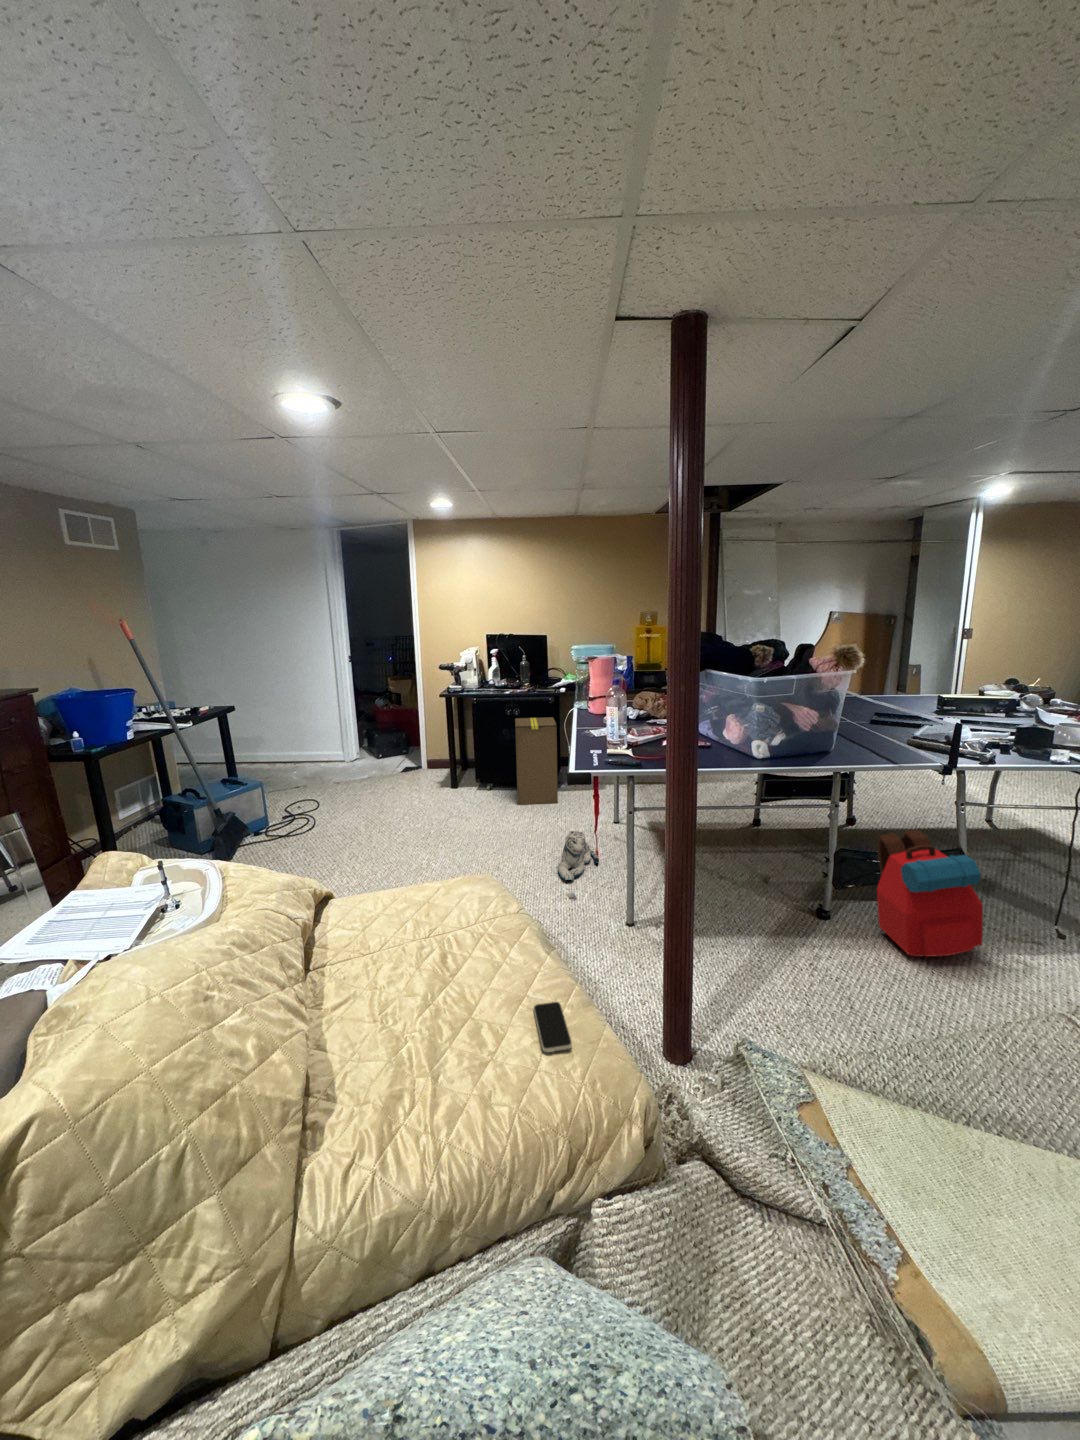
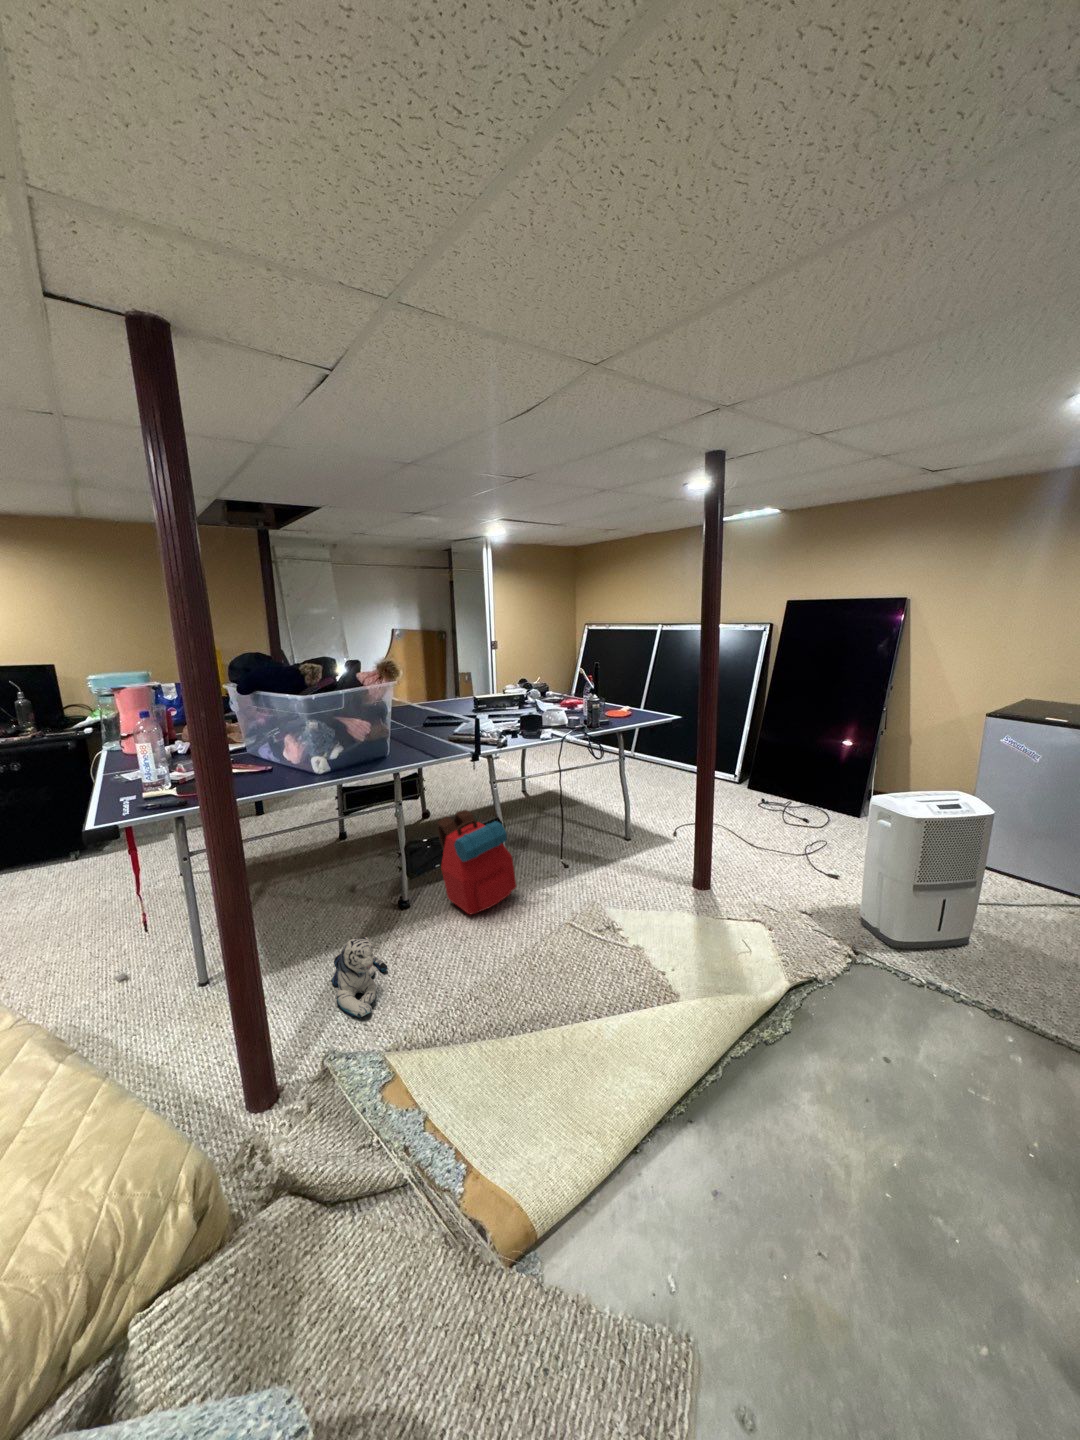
cardboard box: present [515,717,558,805] -> none [6,766,95,891]
plush toy: present [558,831,599,881] -> present [331,937,388,1018]
smartphone: present [534,1002,572,1052] -> none [30,1122,92,1196]

